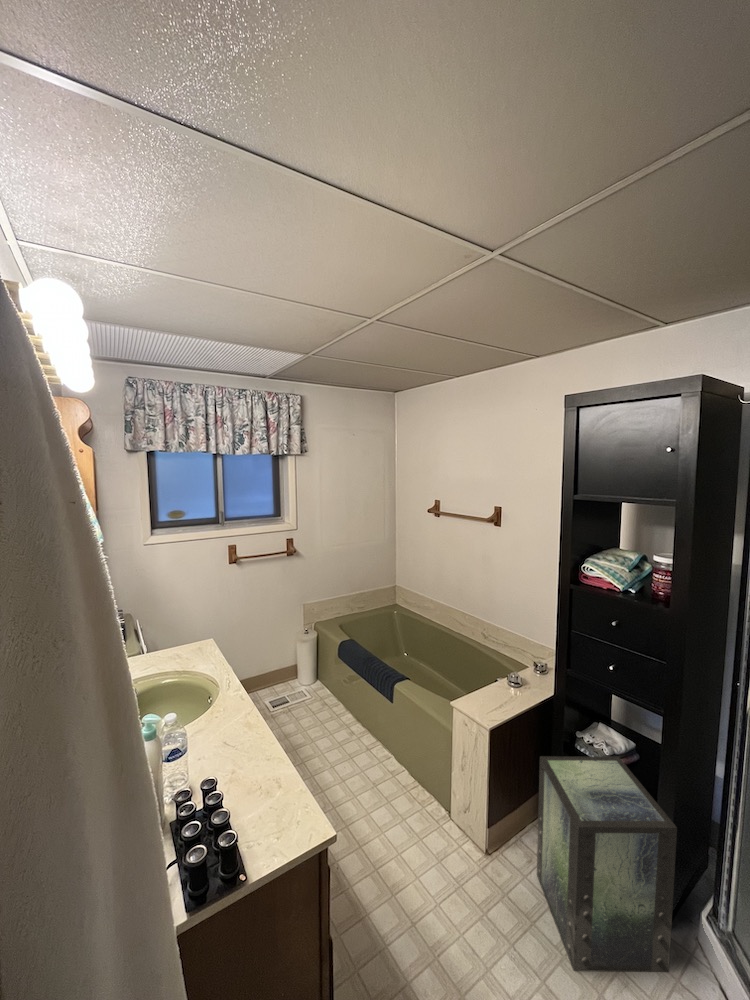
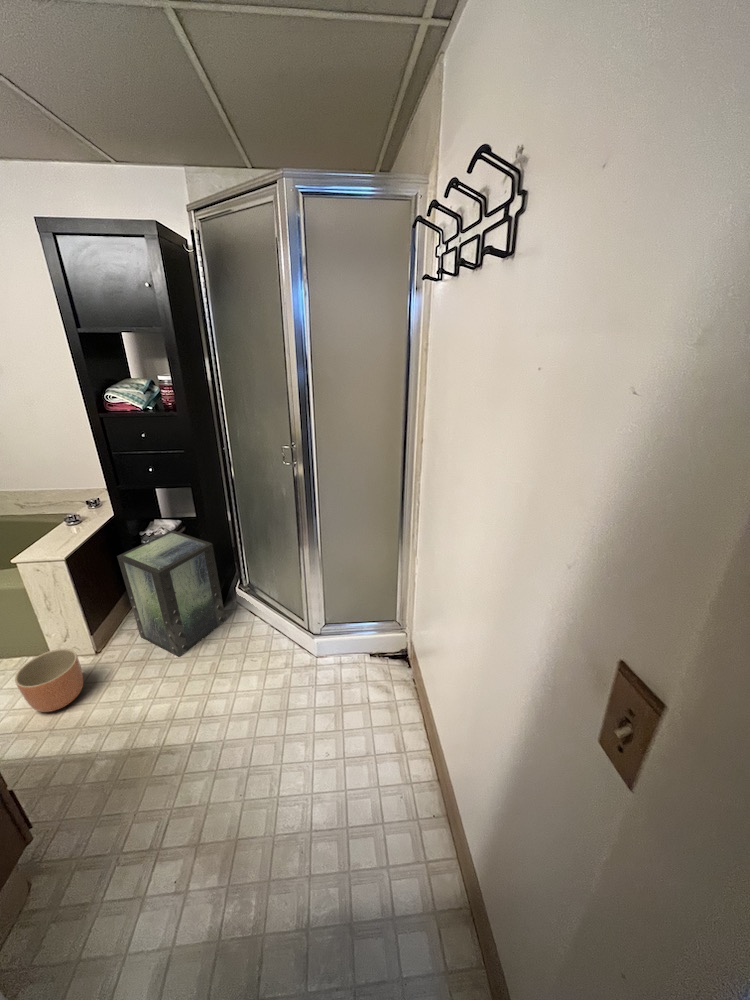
planter: none [410,818,464,905] -> present [15,649,83,712]

